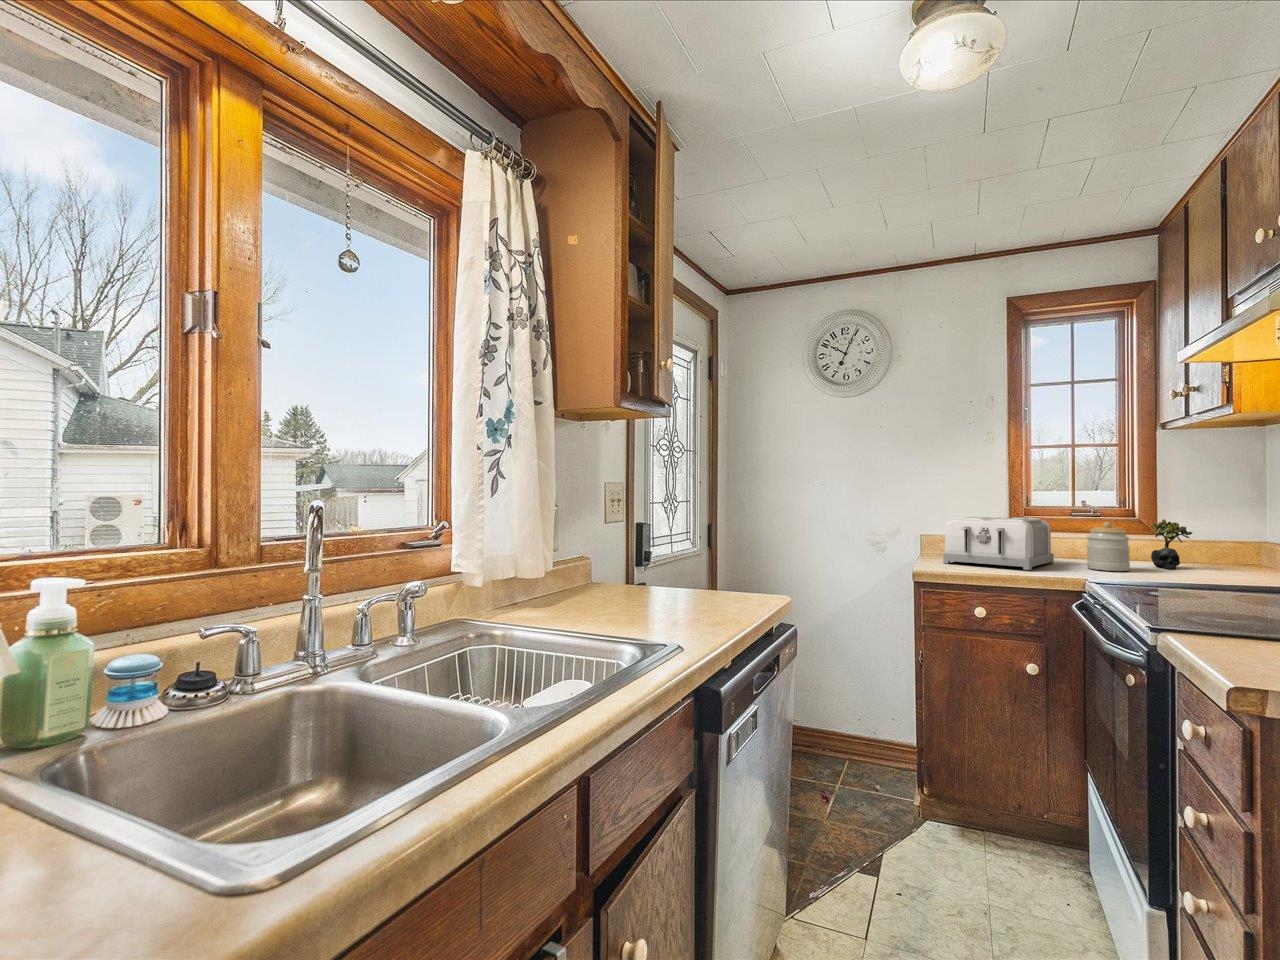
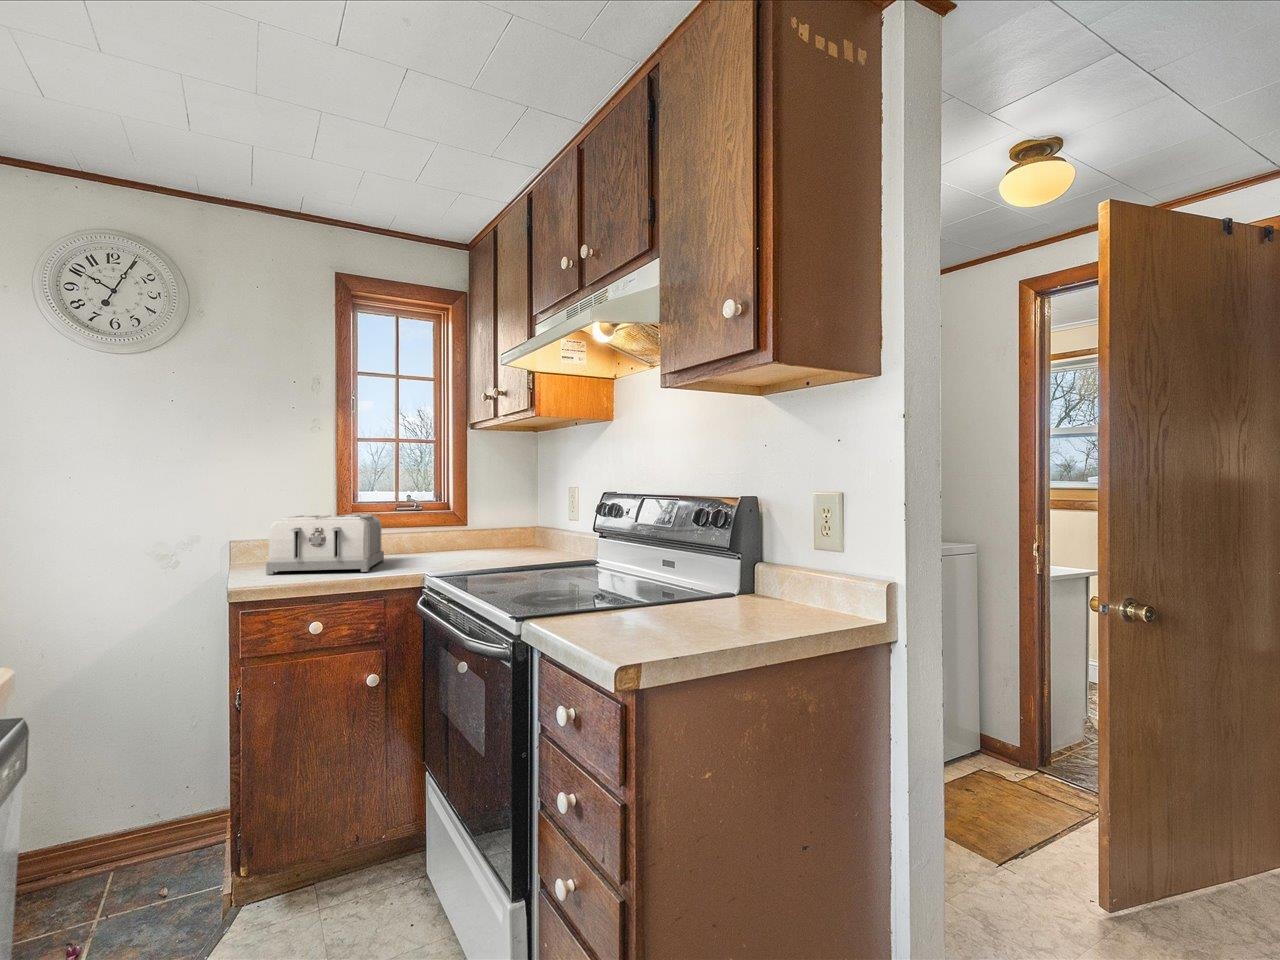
succulent plant: present [1149,519,1192,569] -> none [462,511,494,556]
jar: present [1087,522,1130,571] -> none [416,515,452,564]

